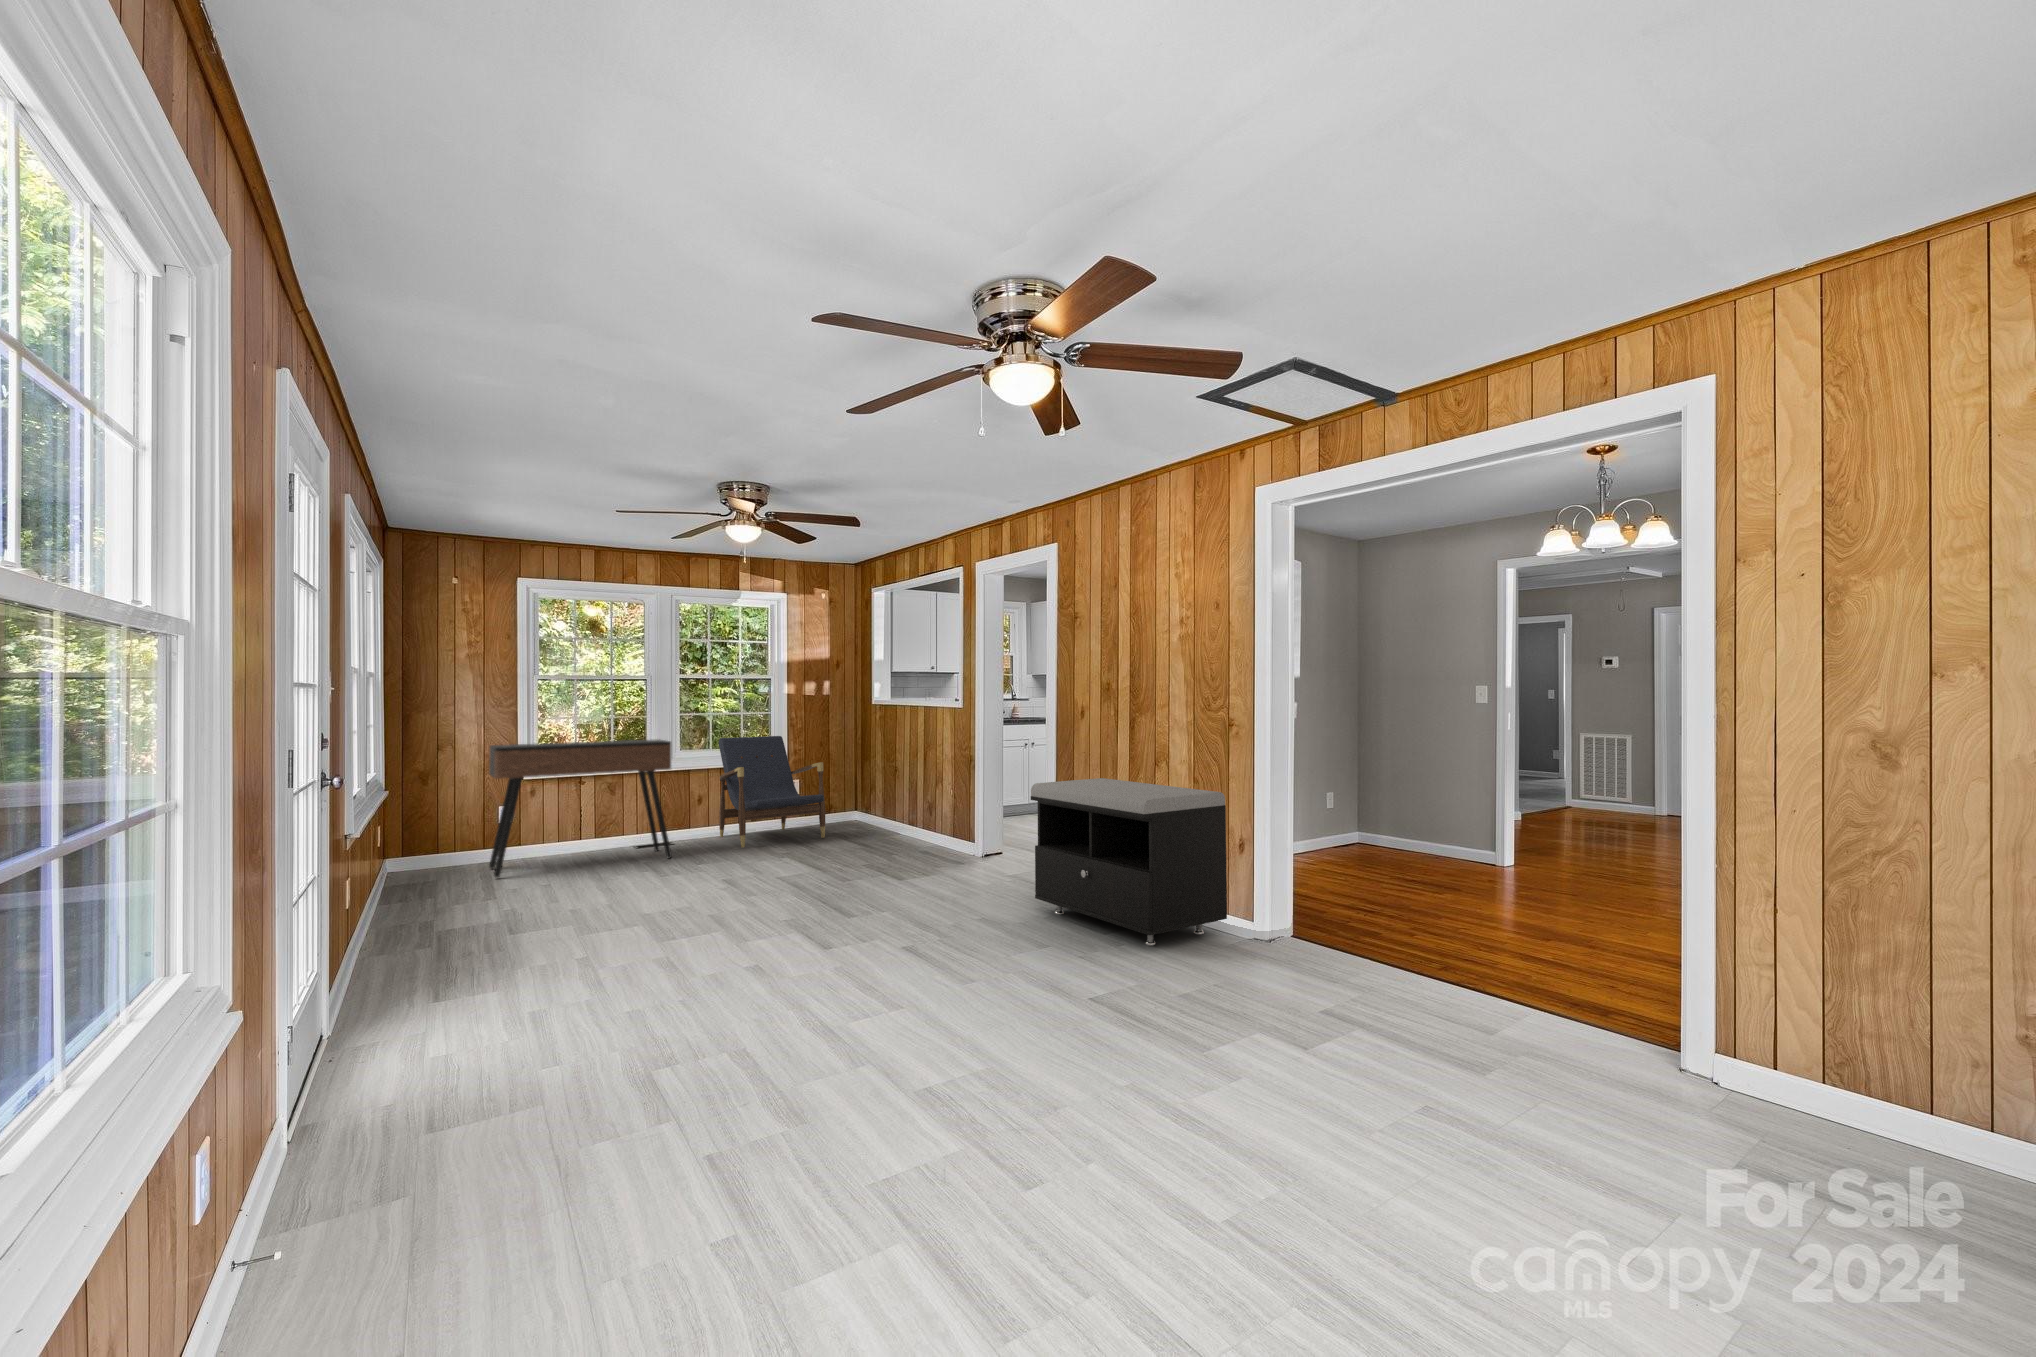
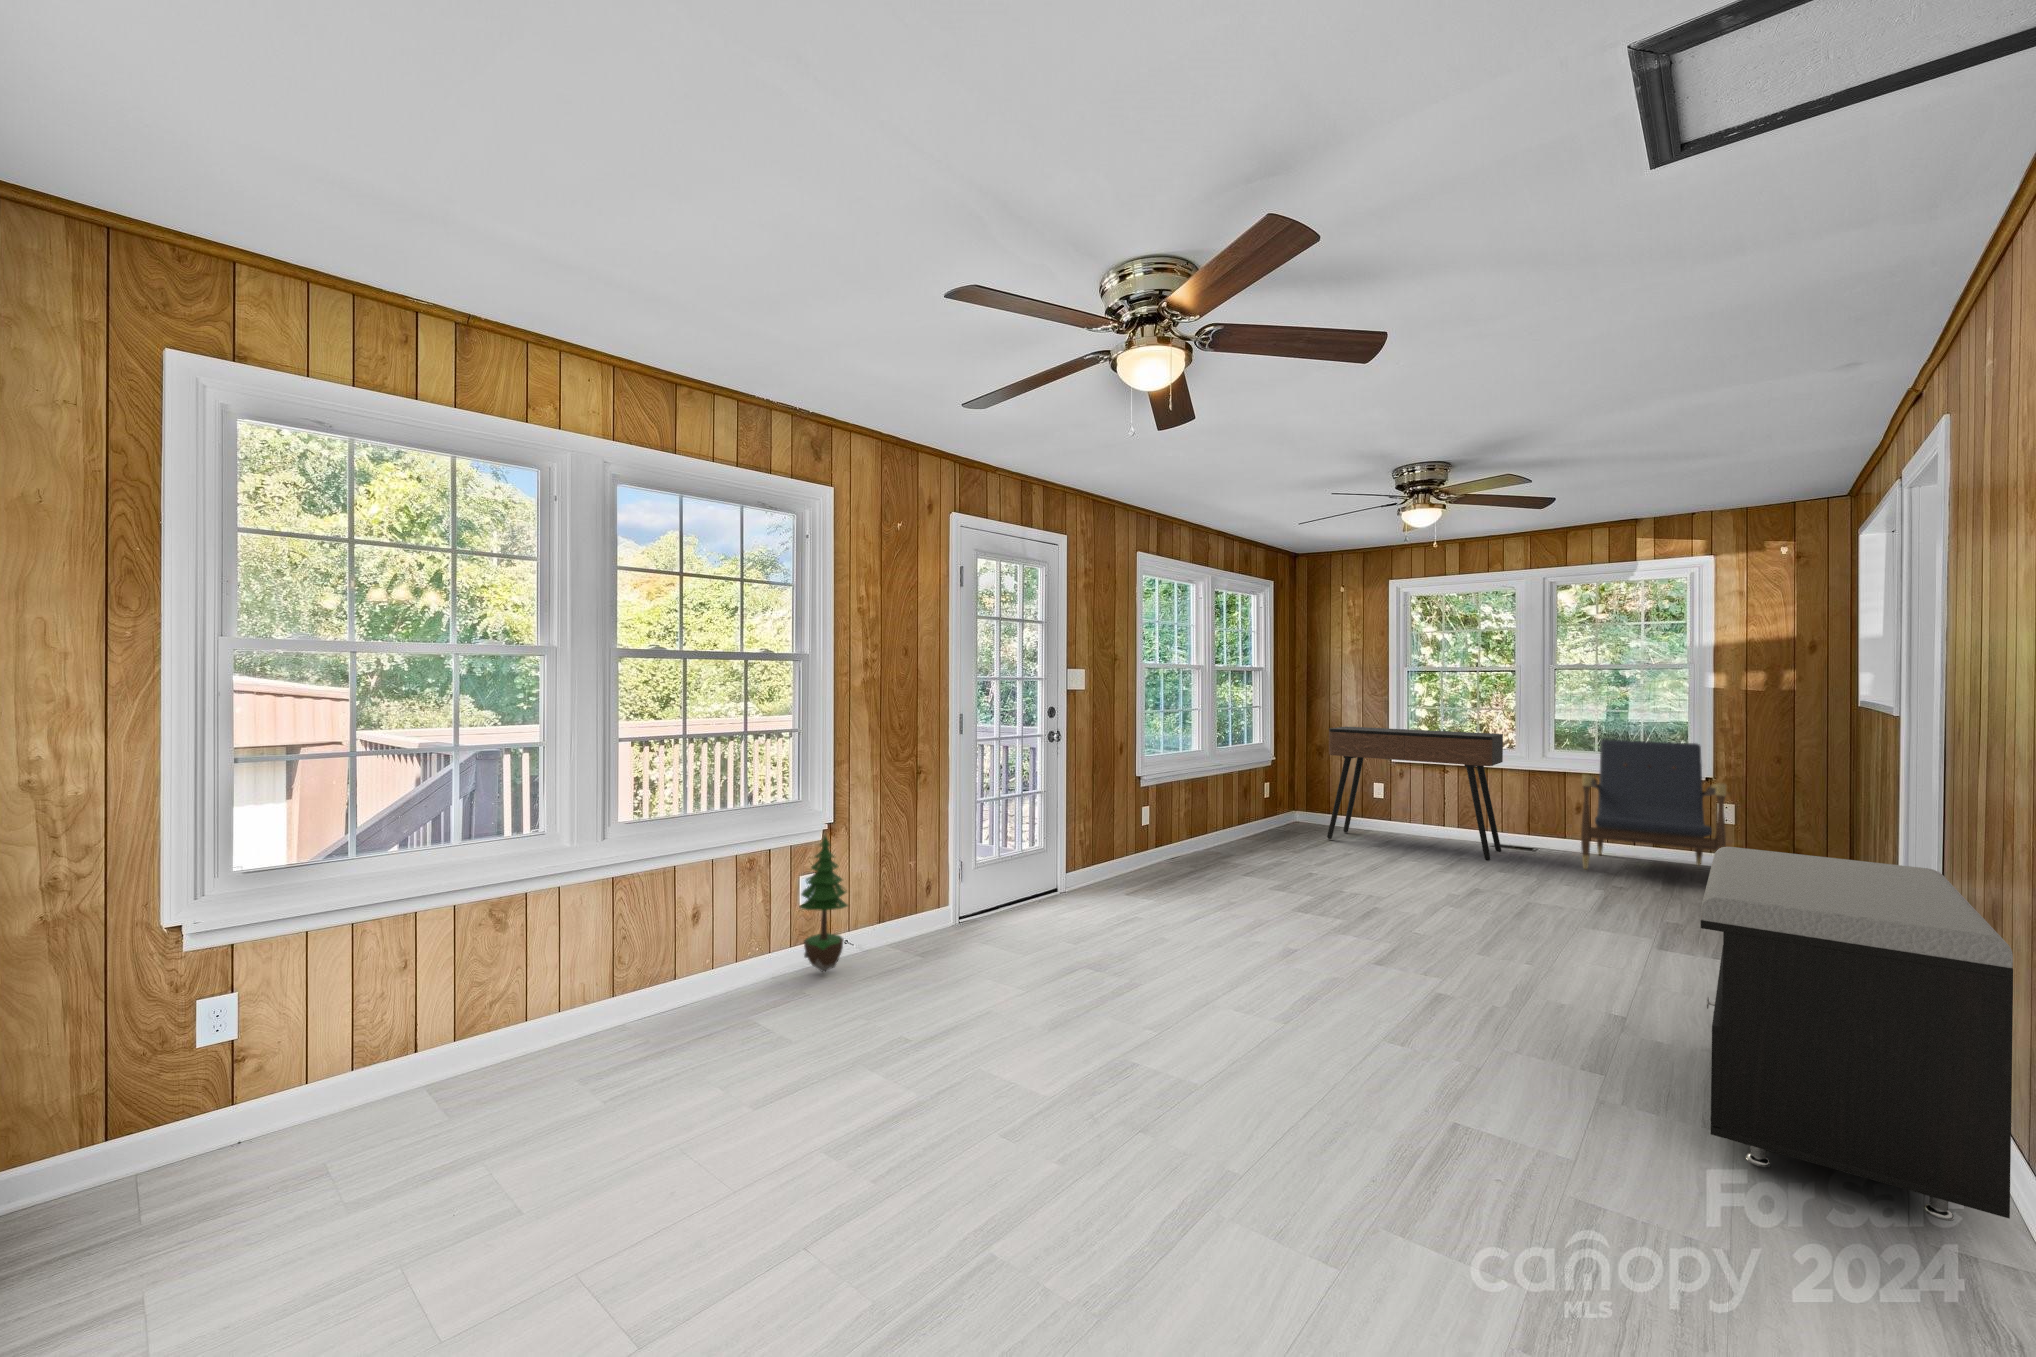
potted tree: none [253,998,383,1291] -> present [801,836,848,972]

